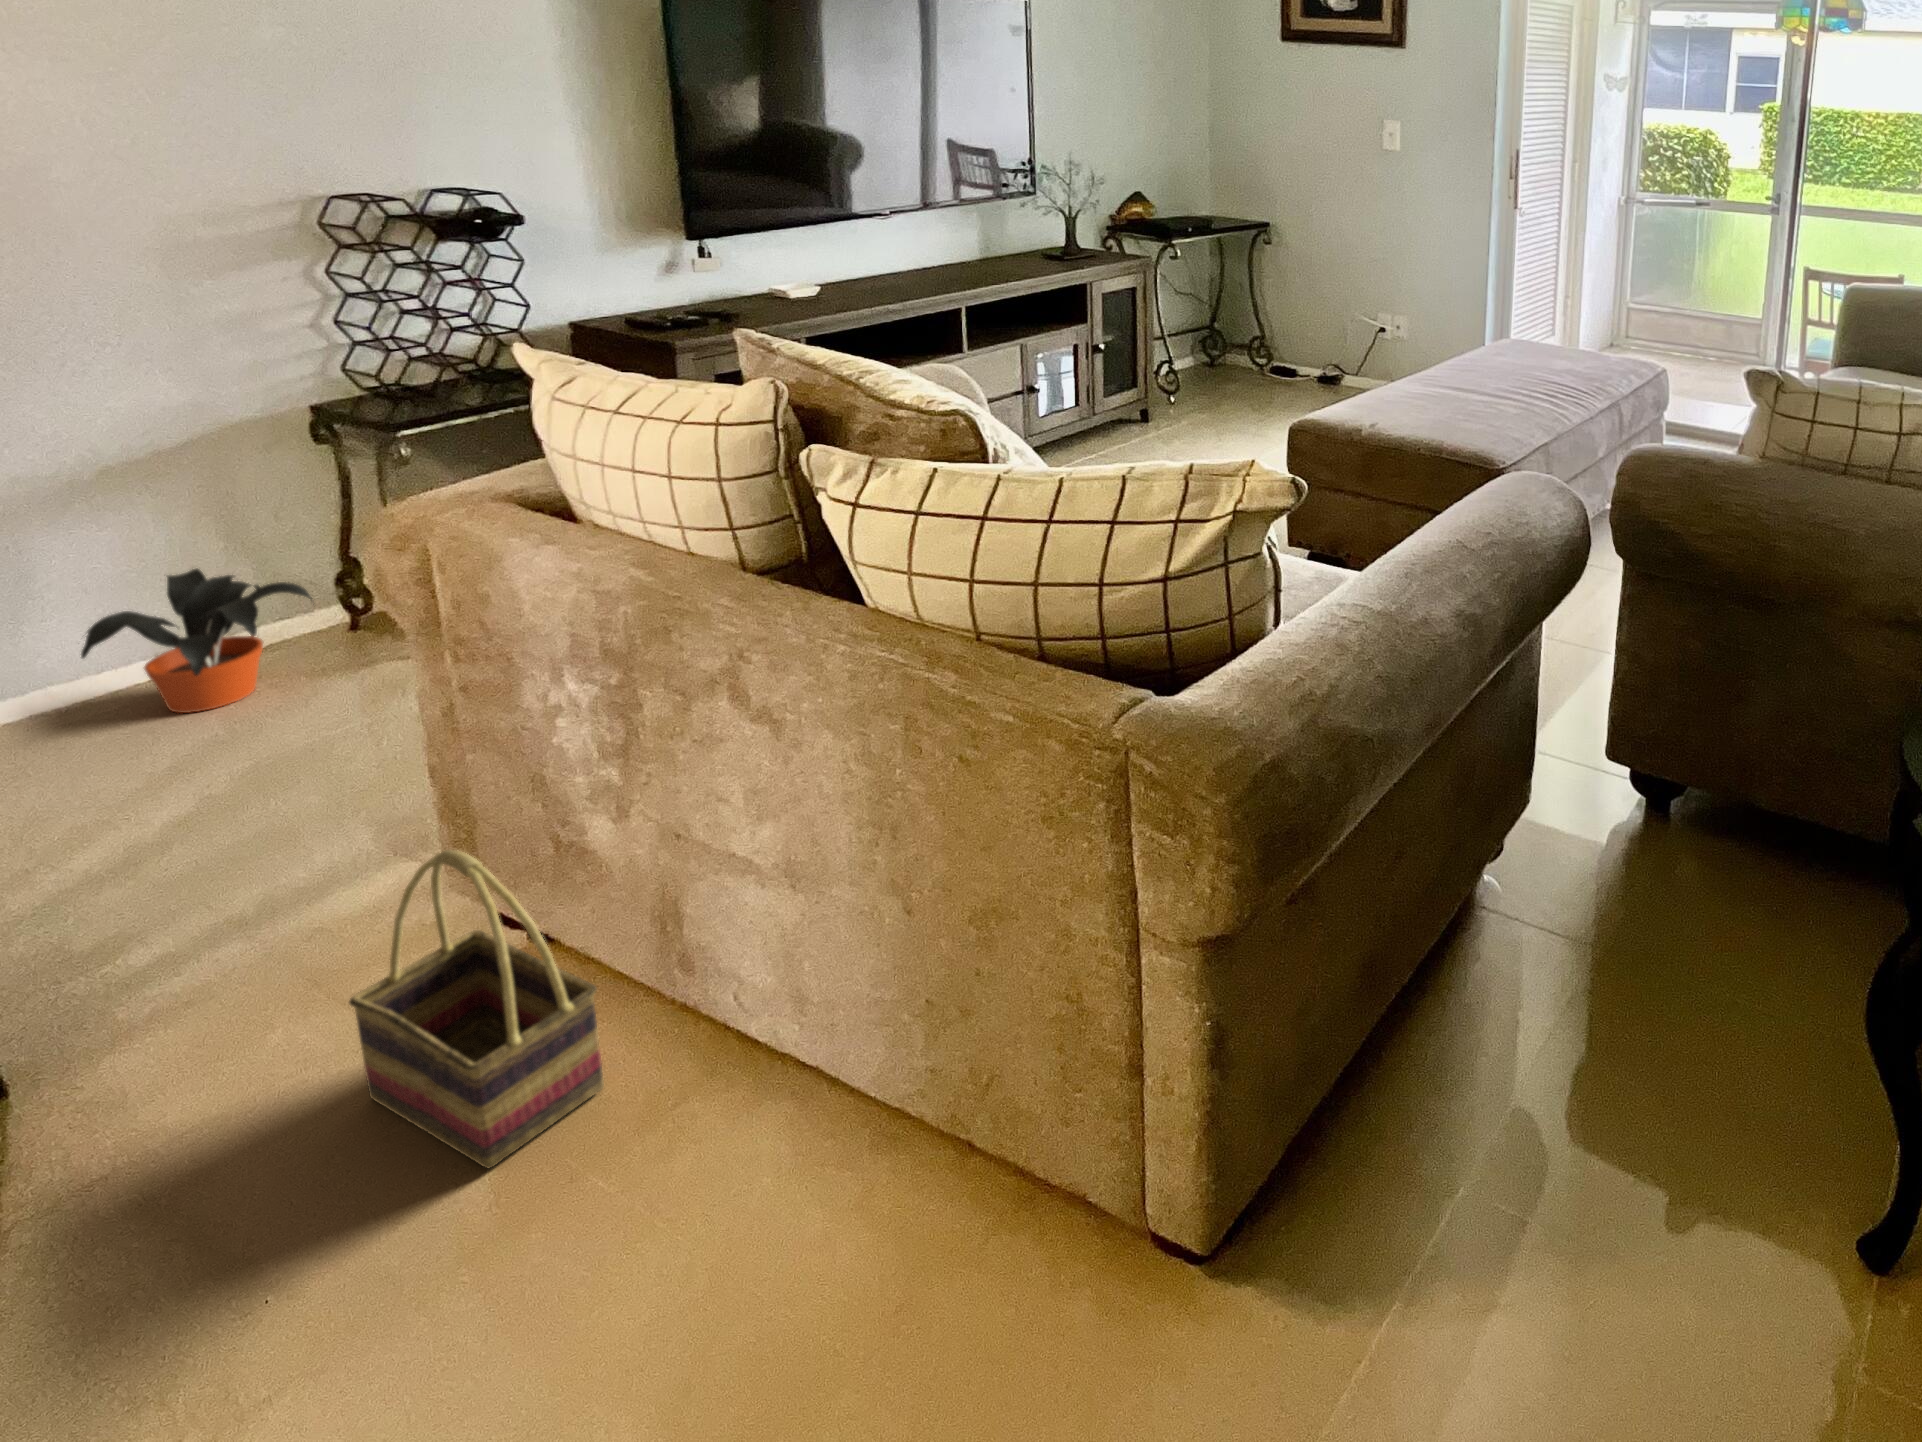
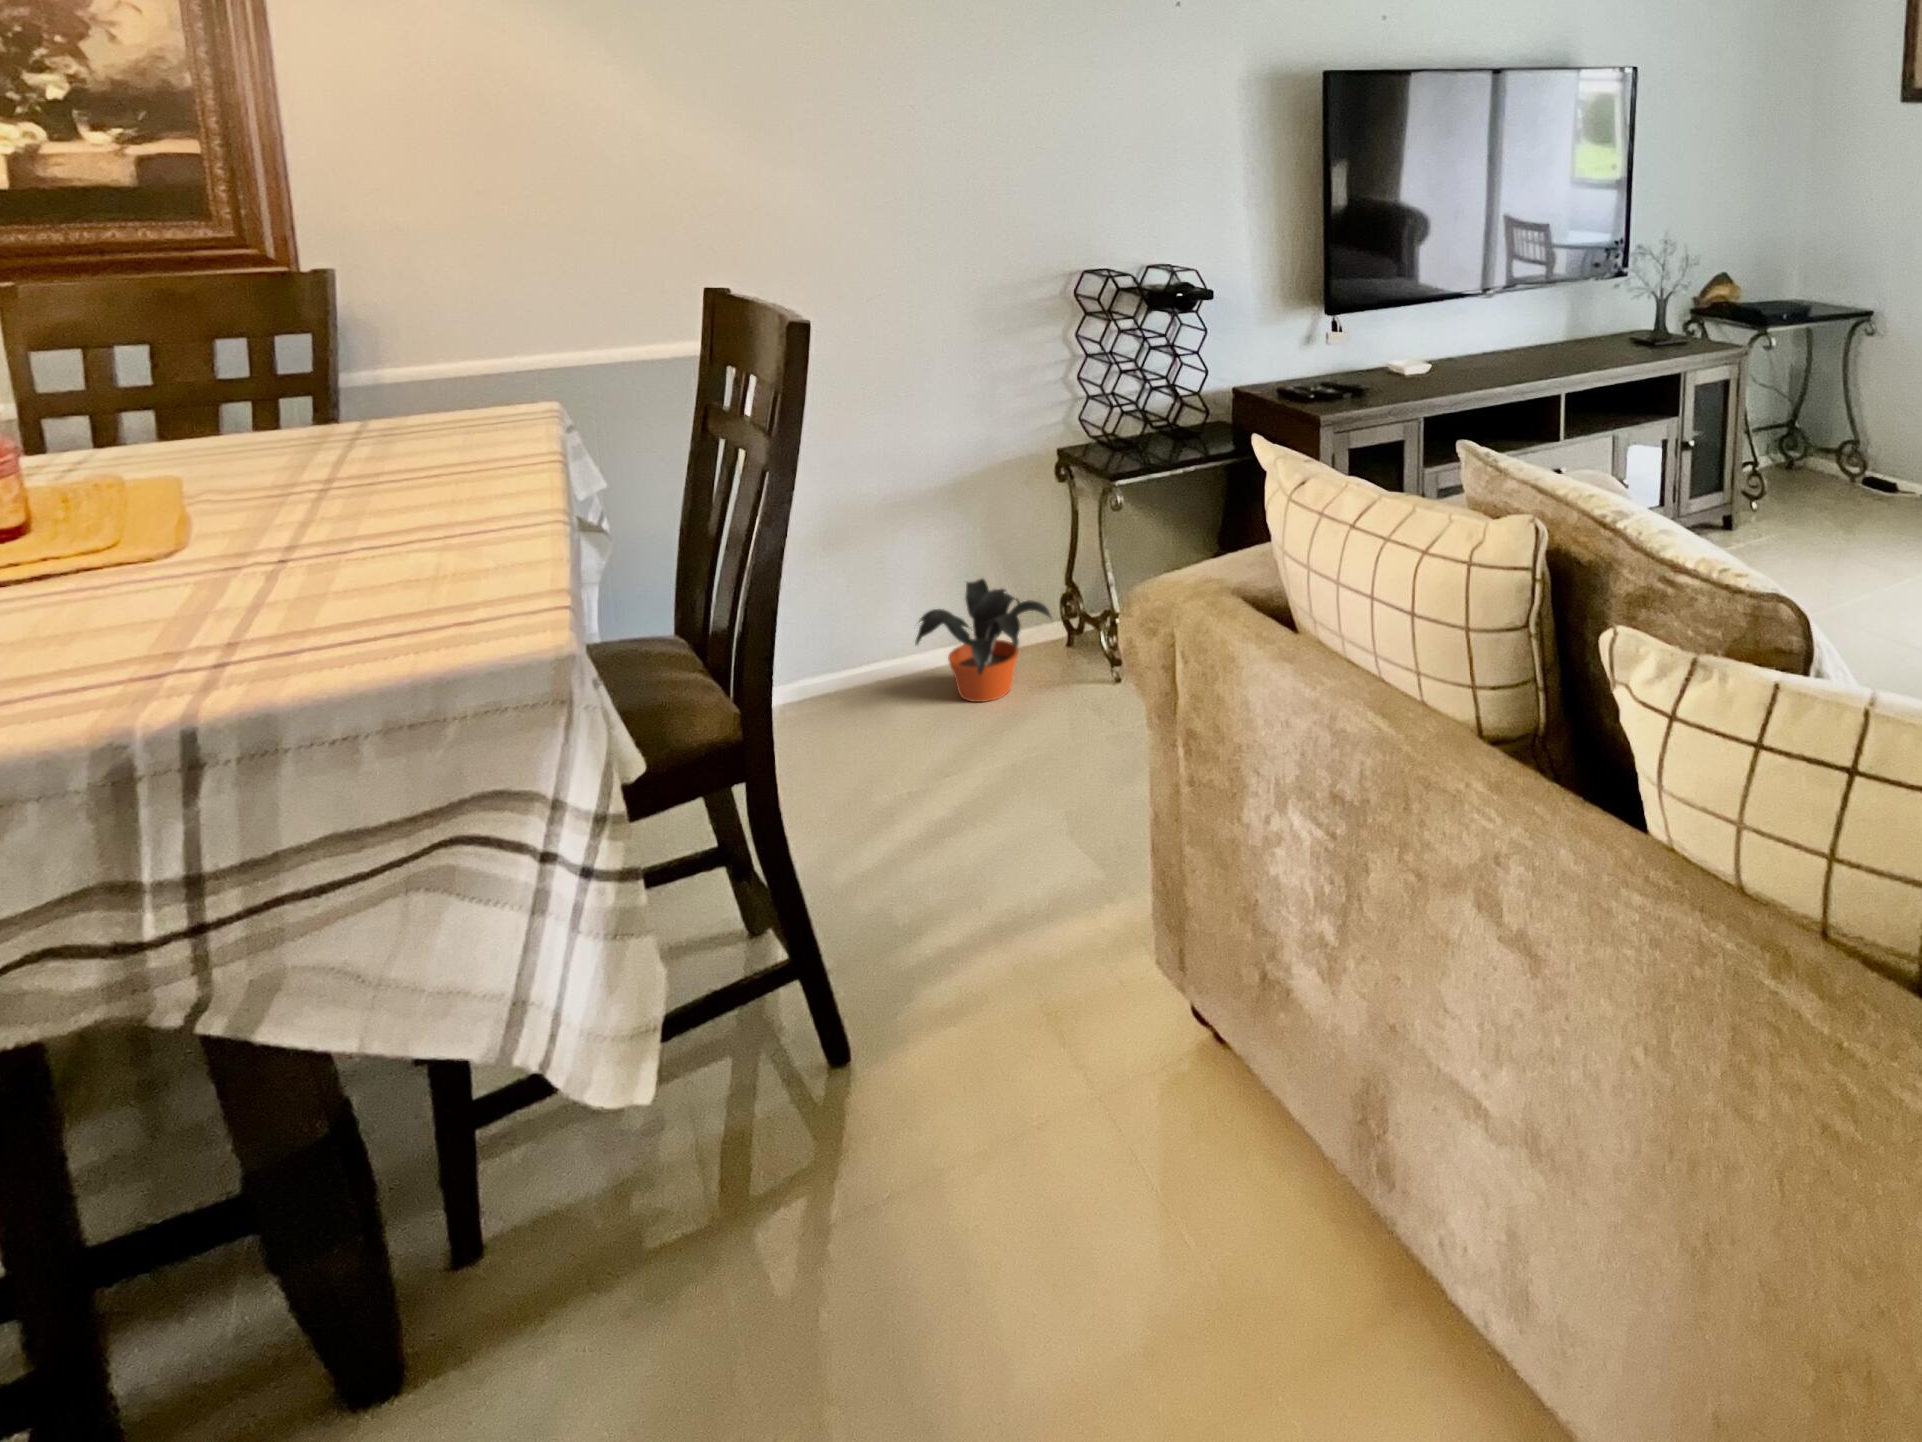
basket: present [349,850,604,1169] -> none [1090,958,1295,1331]

